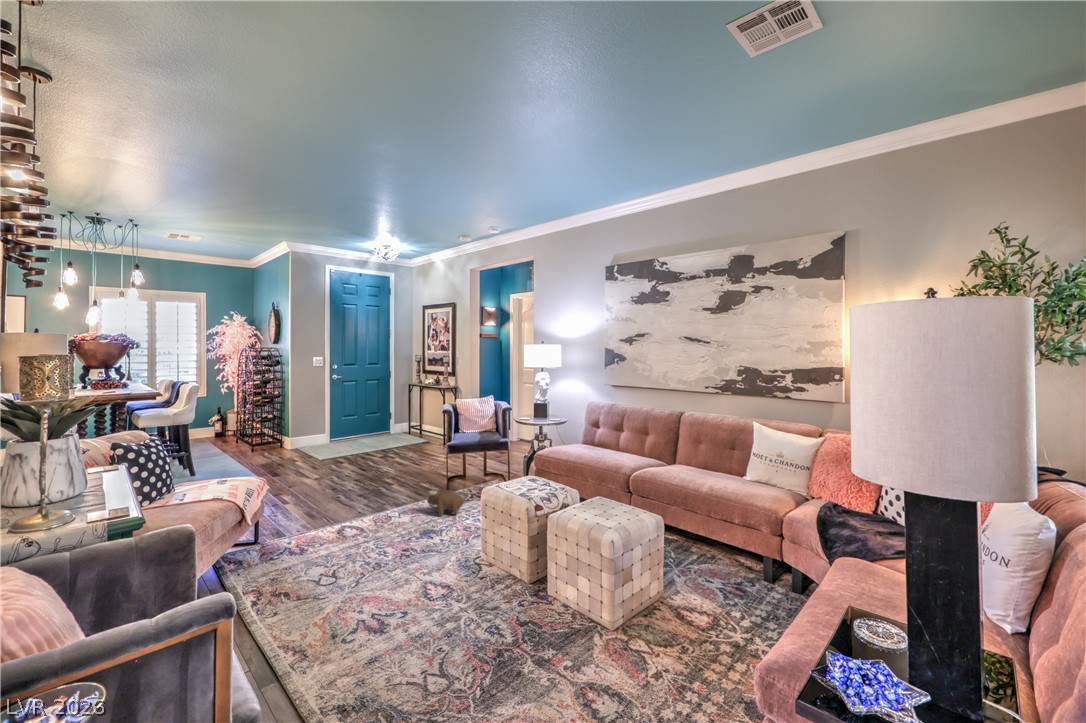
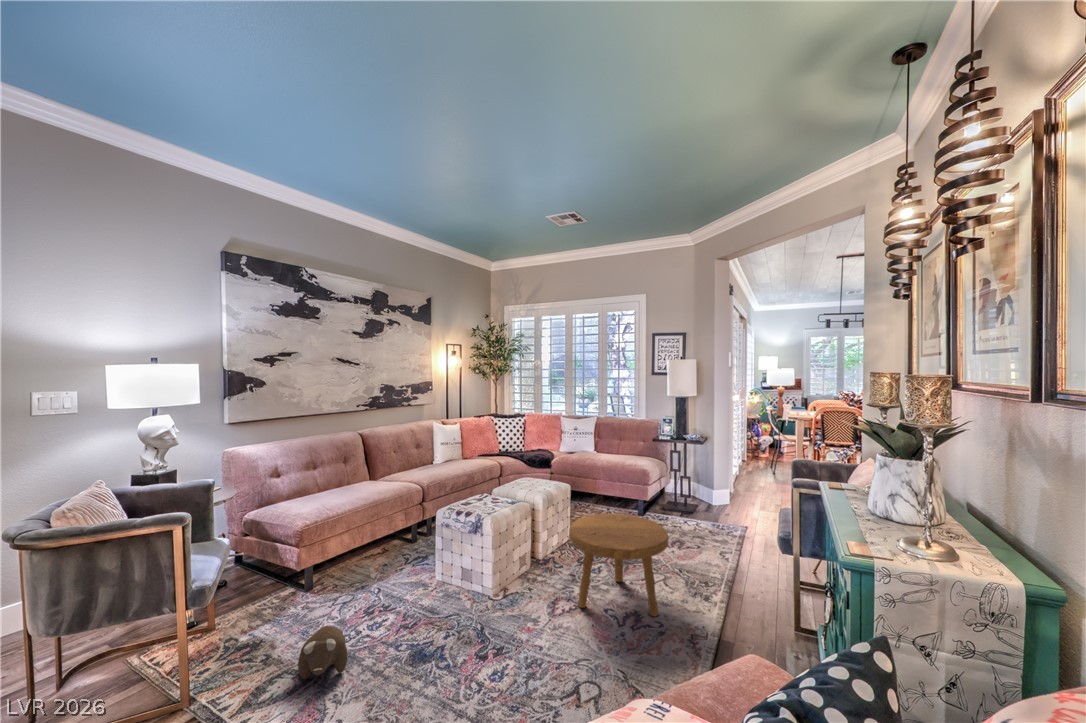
footstool: none [353,520,482,647] -> present [569,514,669,616]

